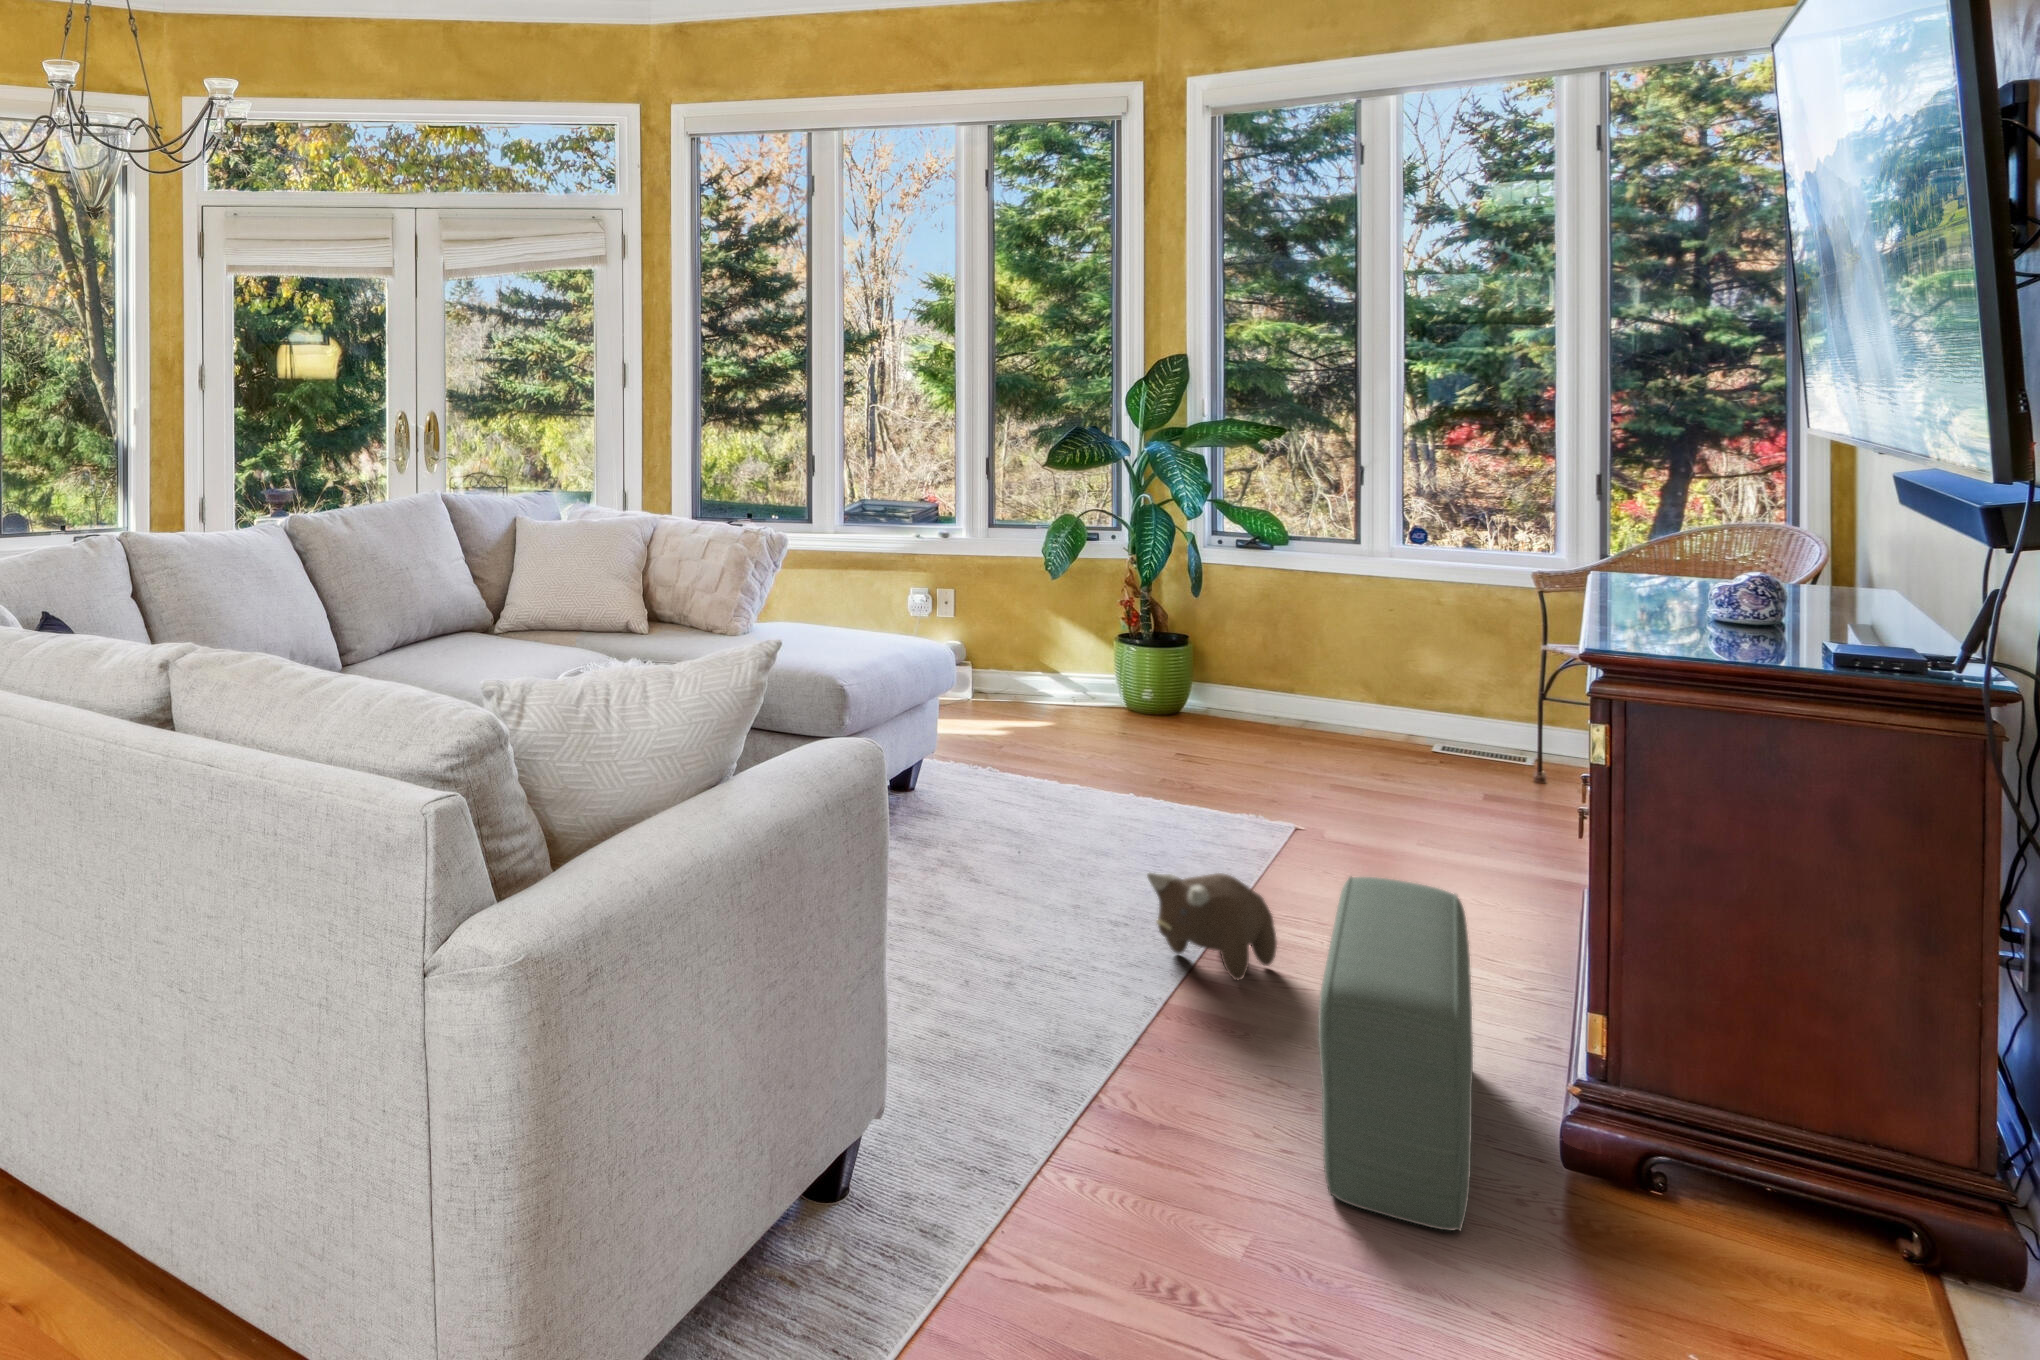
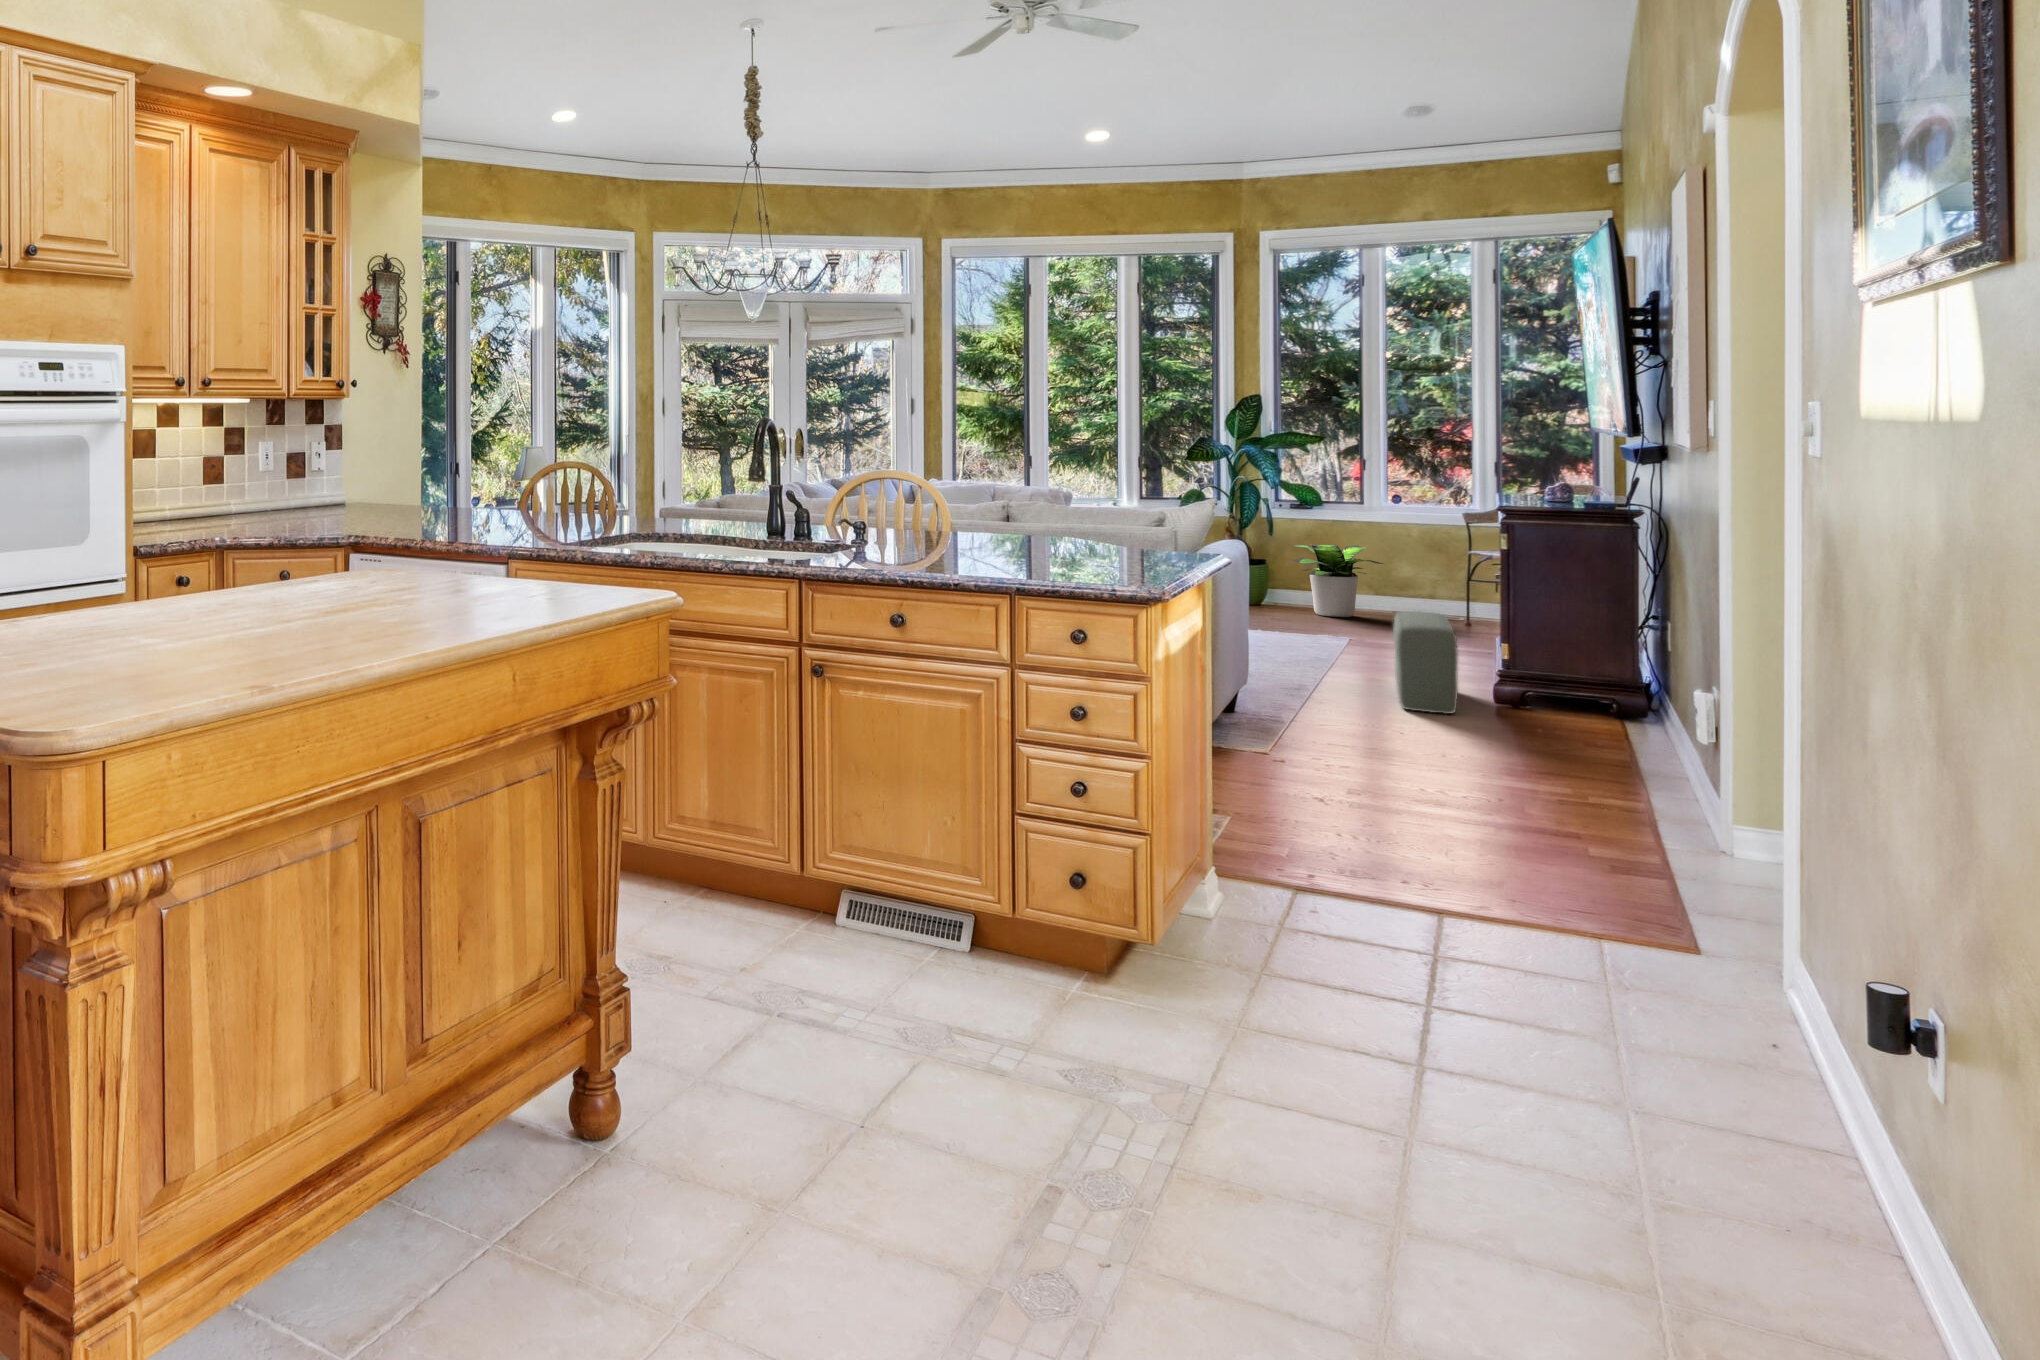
potted plant: none [1225,611,1390,748] -> present [1293,544,1383,617]
plush toy: present [1147,873,1277,980] -> none [1297,626,1357,673]

